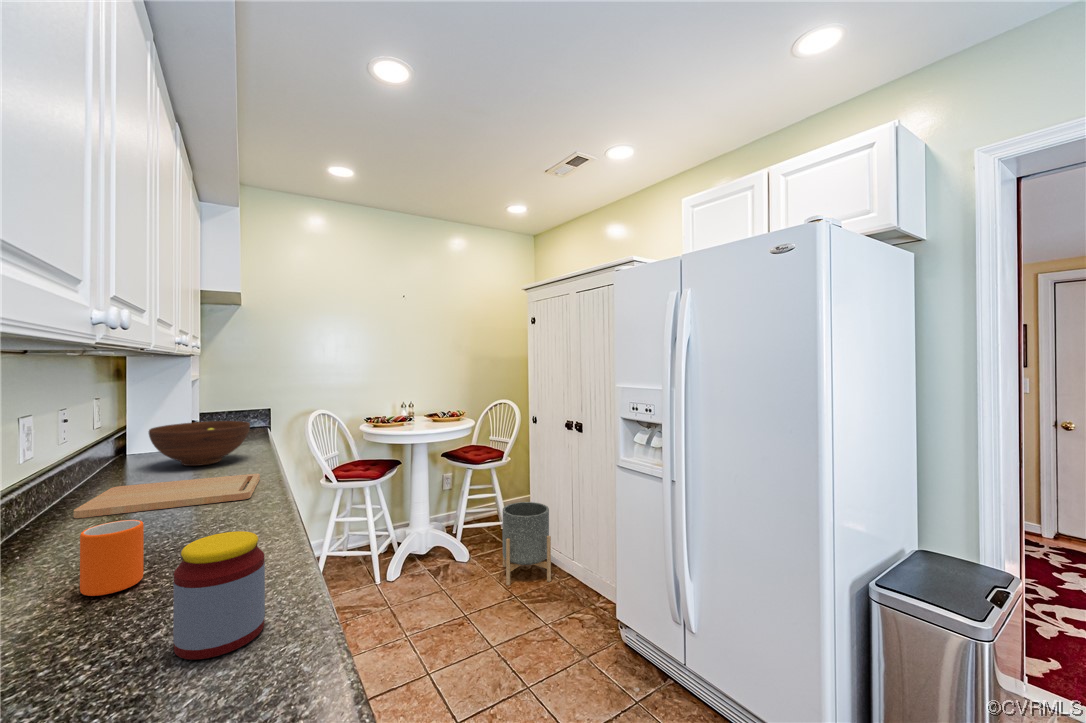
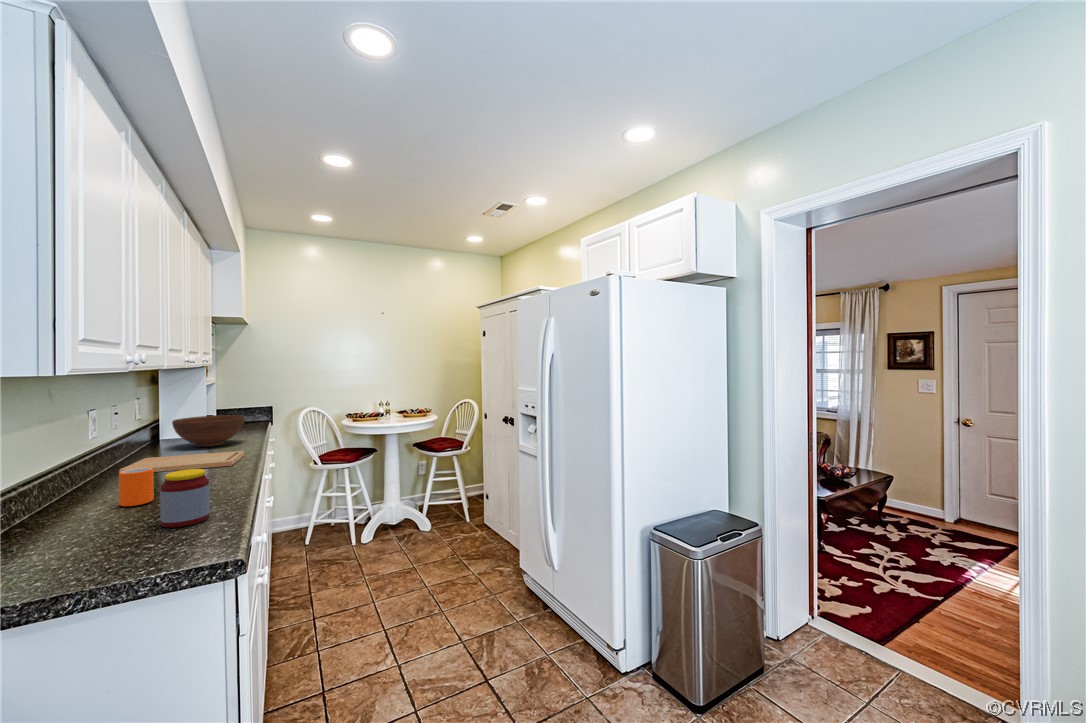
planter: present [503,502,551,585] -> none [453,483,491,548]

